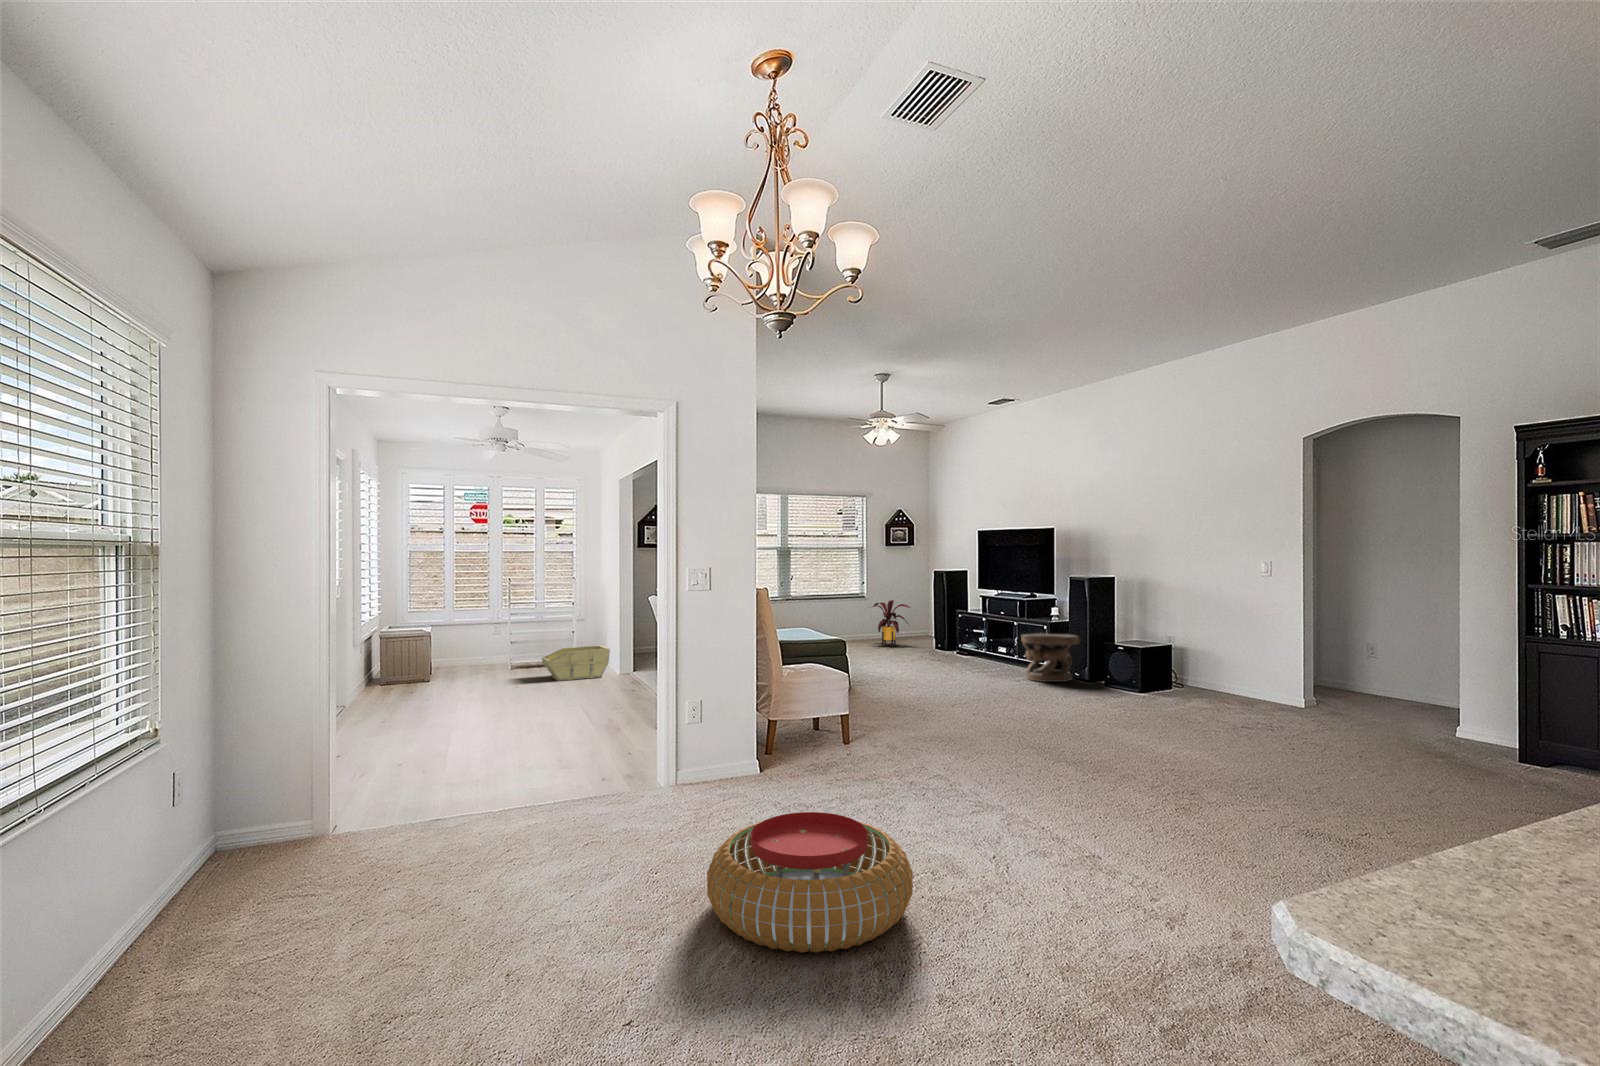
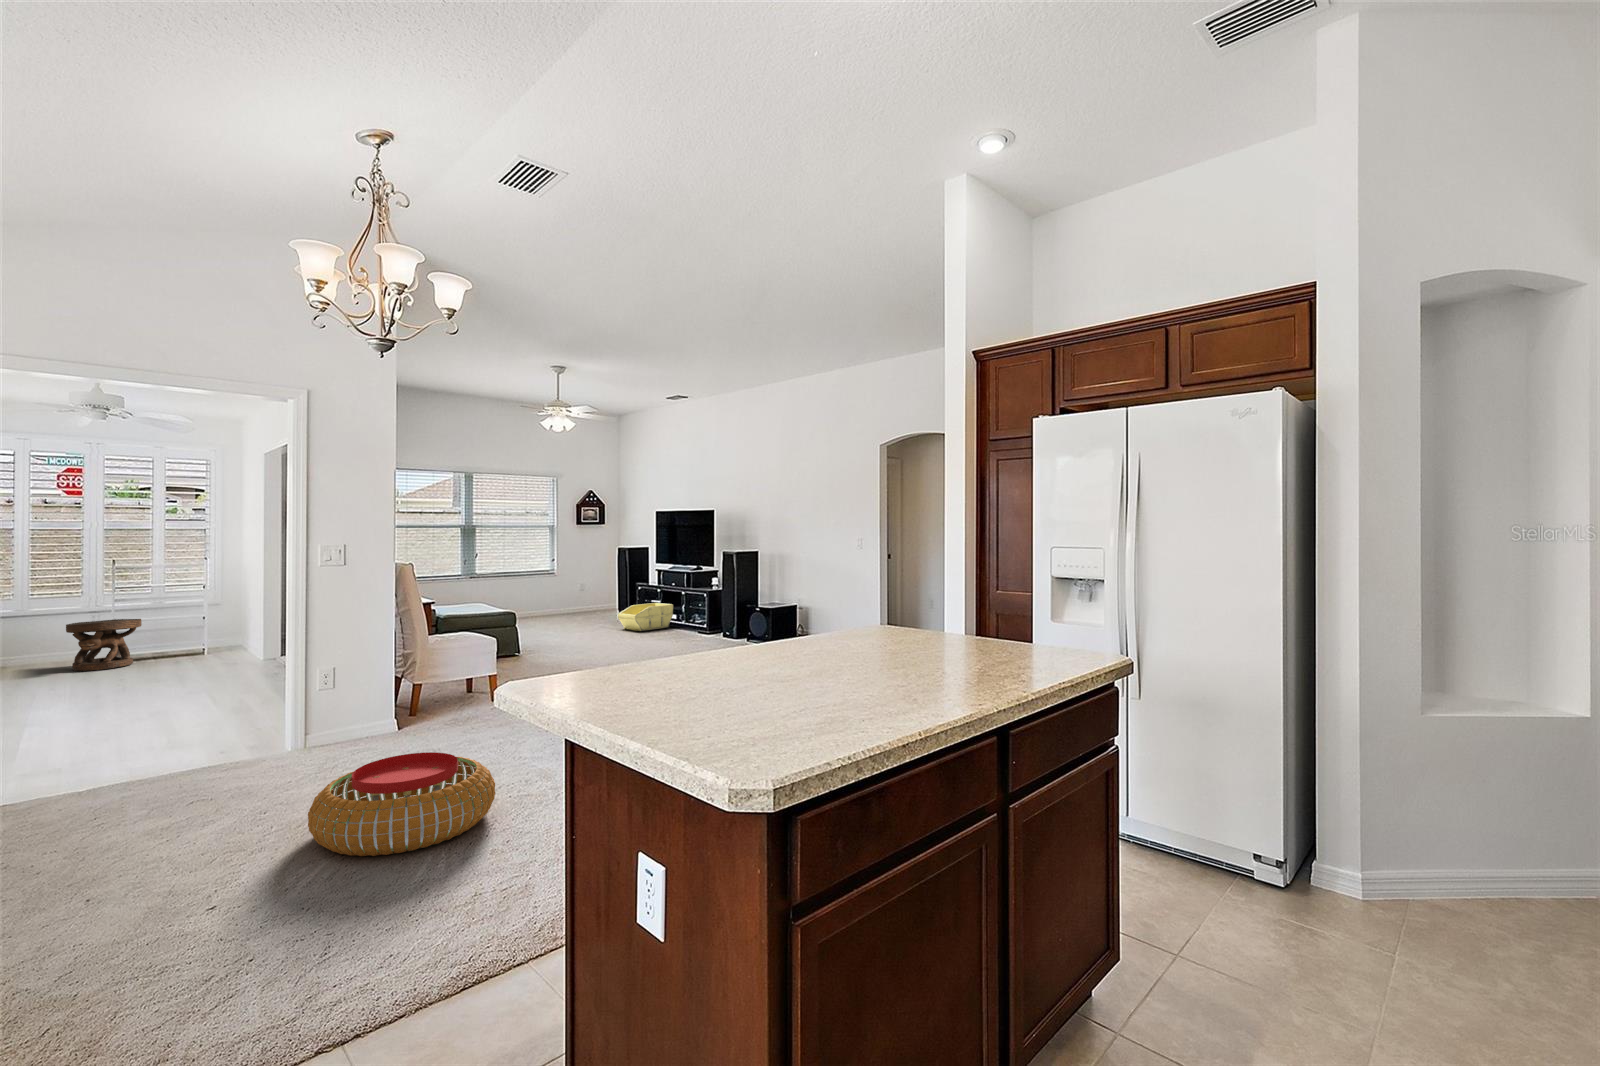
house plant: present [873,600,911,647] -> none [555,575,597,618]
side table: present [1022,633,1079,682] -> present [66,619,142,671]
storage bin: present [542,646,610,681] -> present [618,603,673,631]

